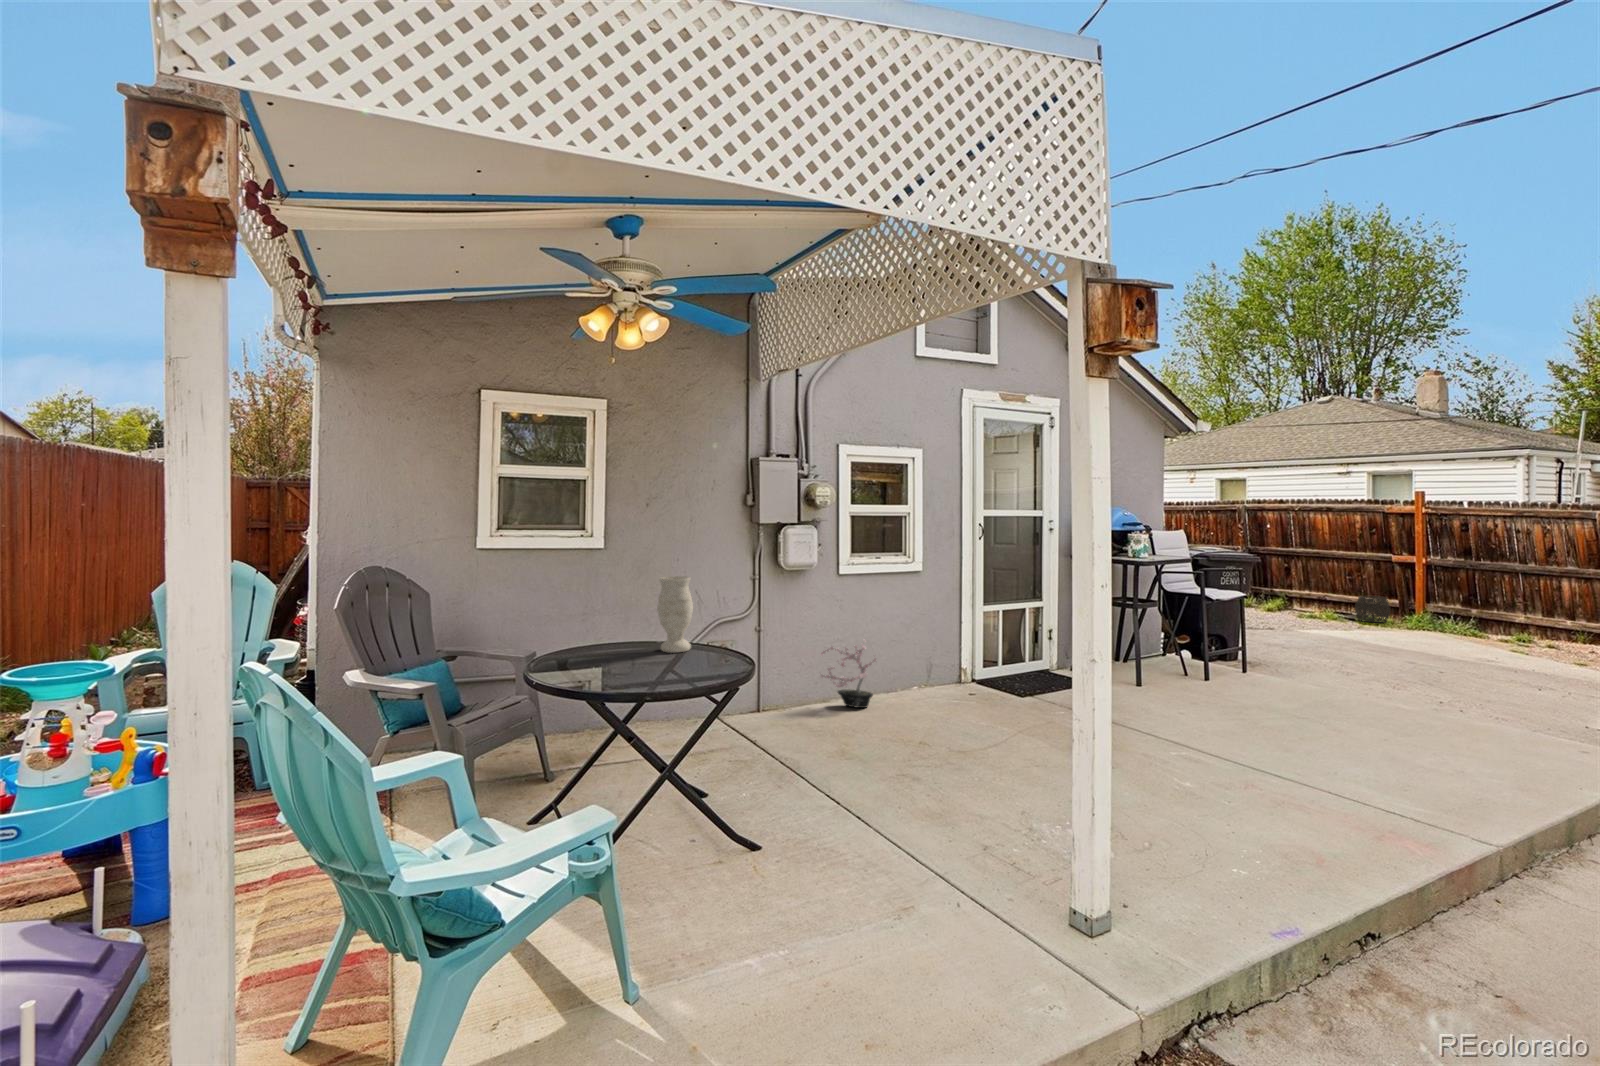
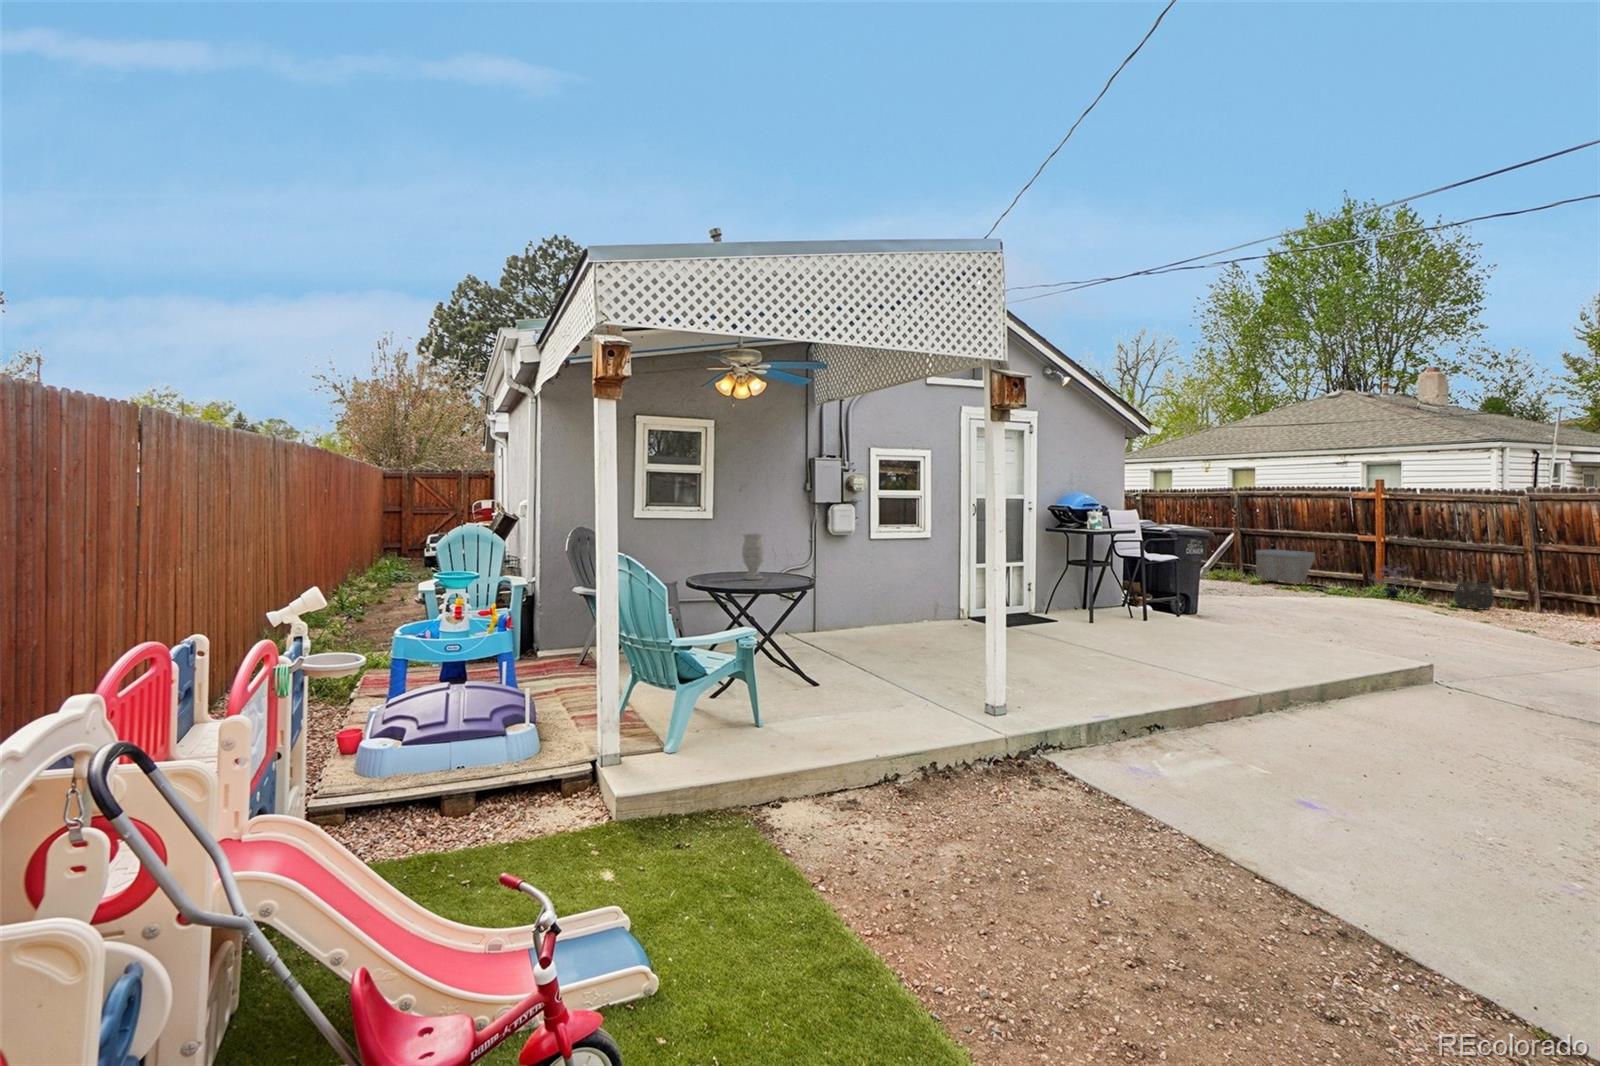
storage bench: none [1272,572,1342,617] -> present [1256,550,1315,585]
woven basket: present [1355,596,1390,623] -> present [1454,582,1494,610]
potted plant: present [820,639,876,708] -> present [1369,567,1406,597]

